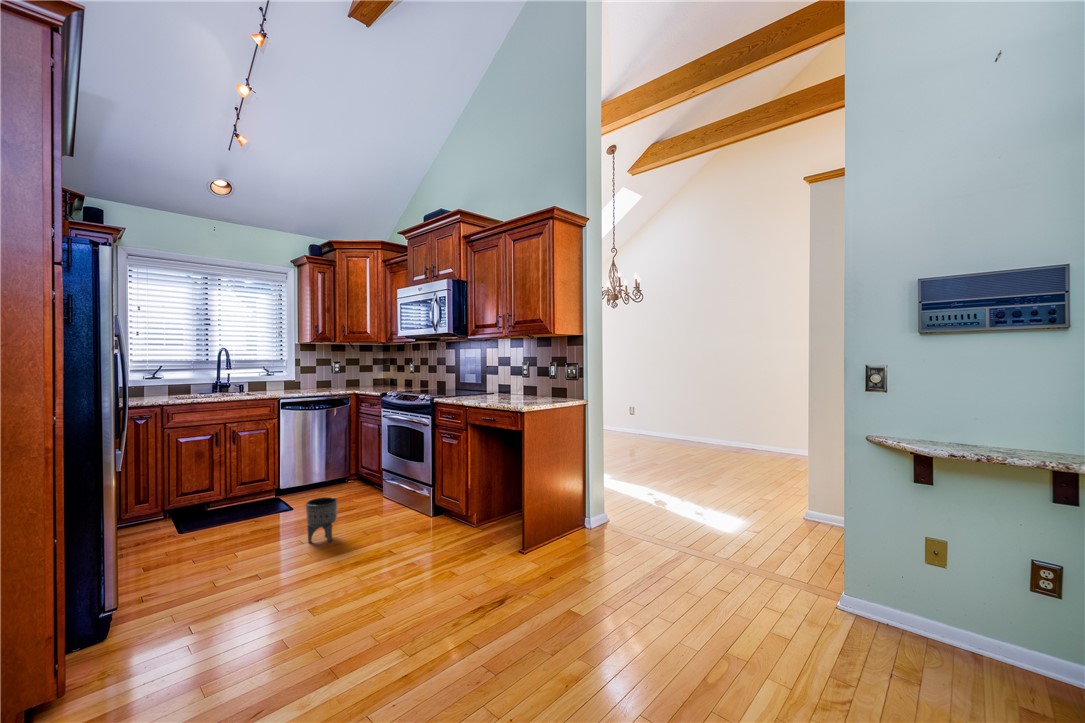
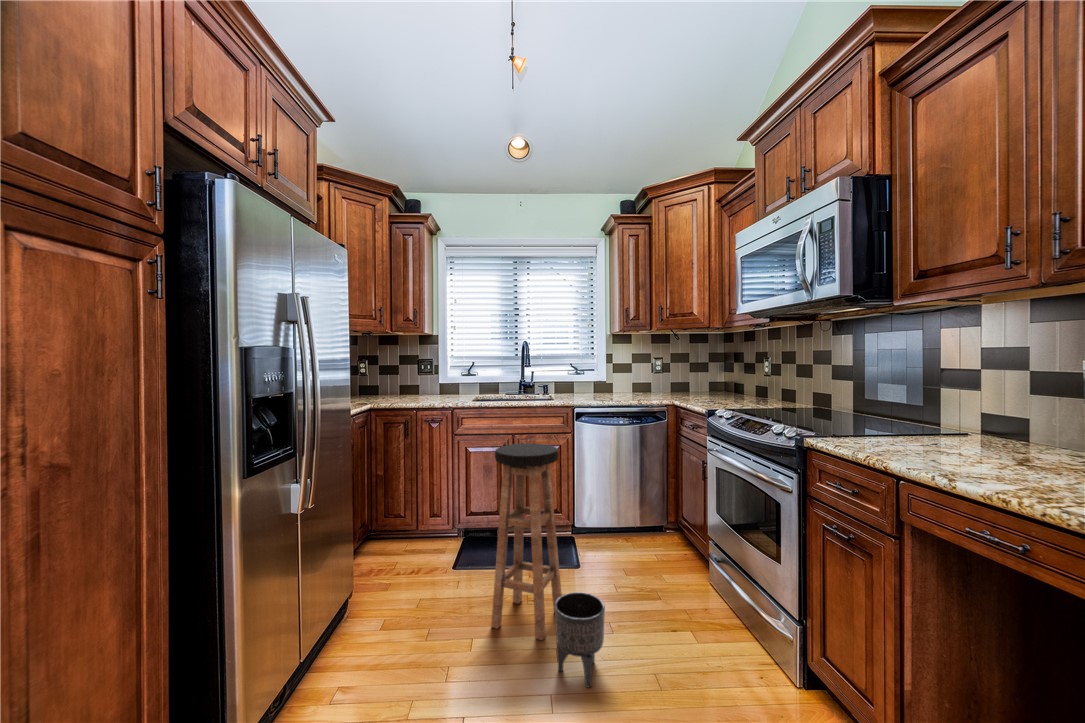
bar stool: none [247,419,296,543] -> present [491,443,562,640]

